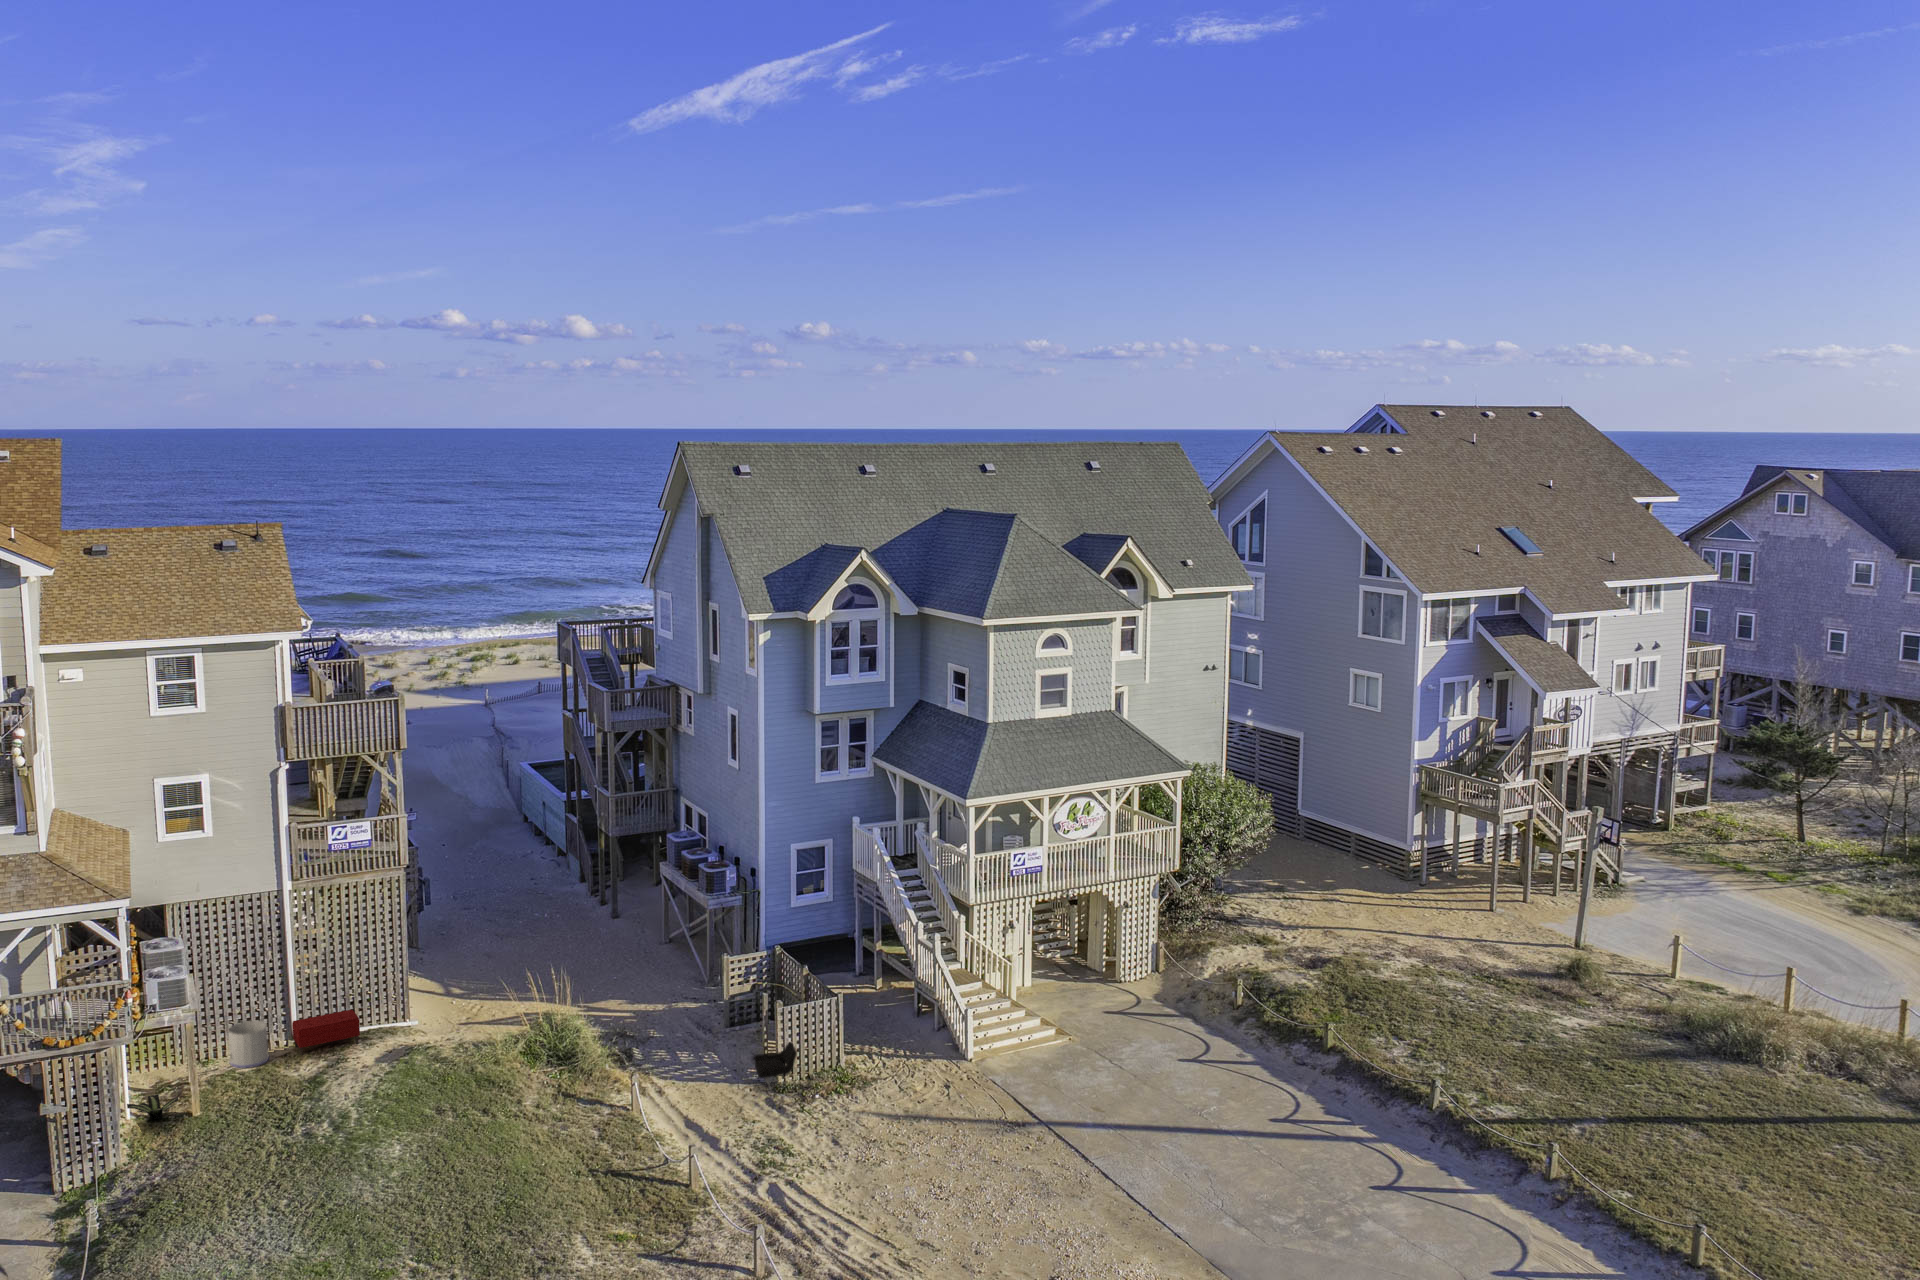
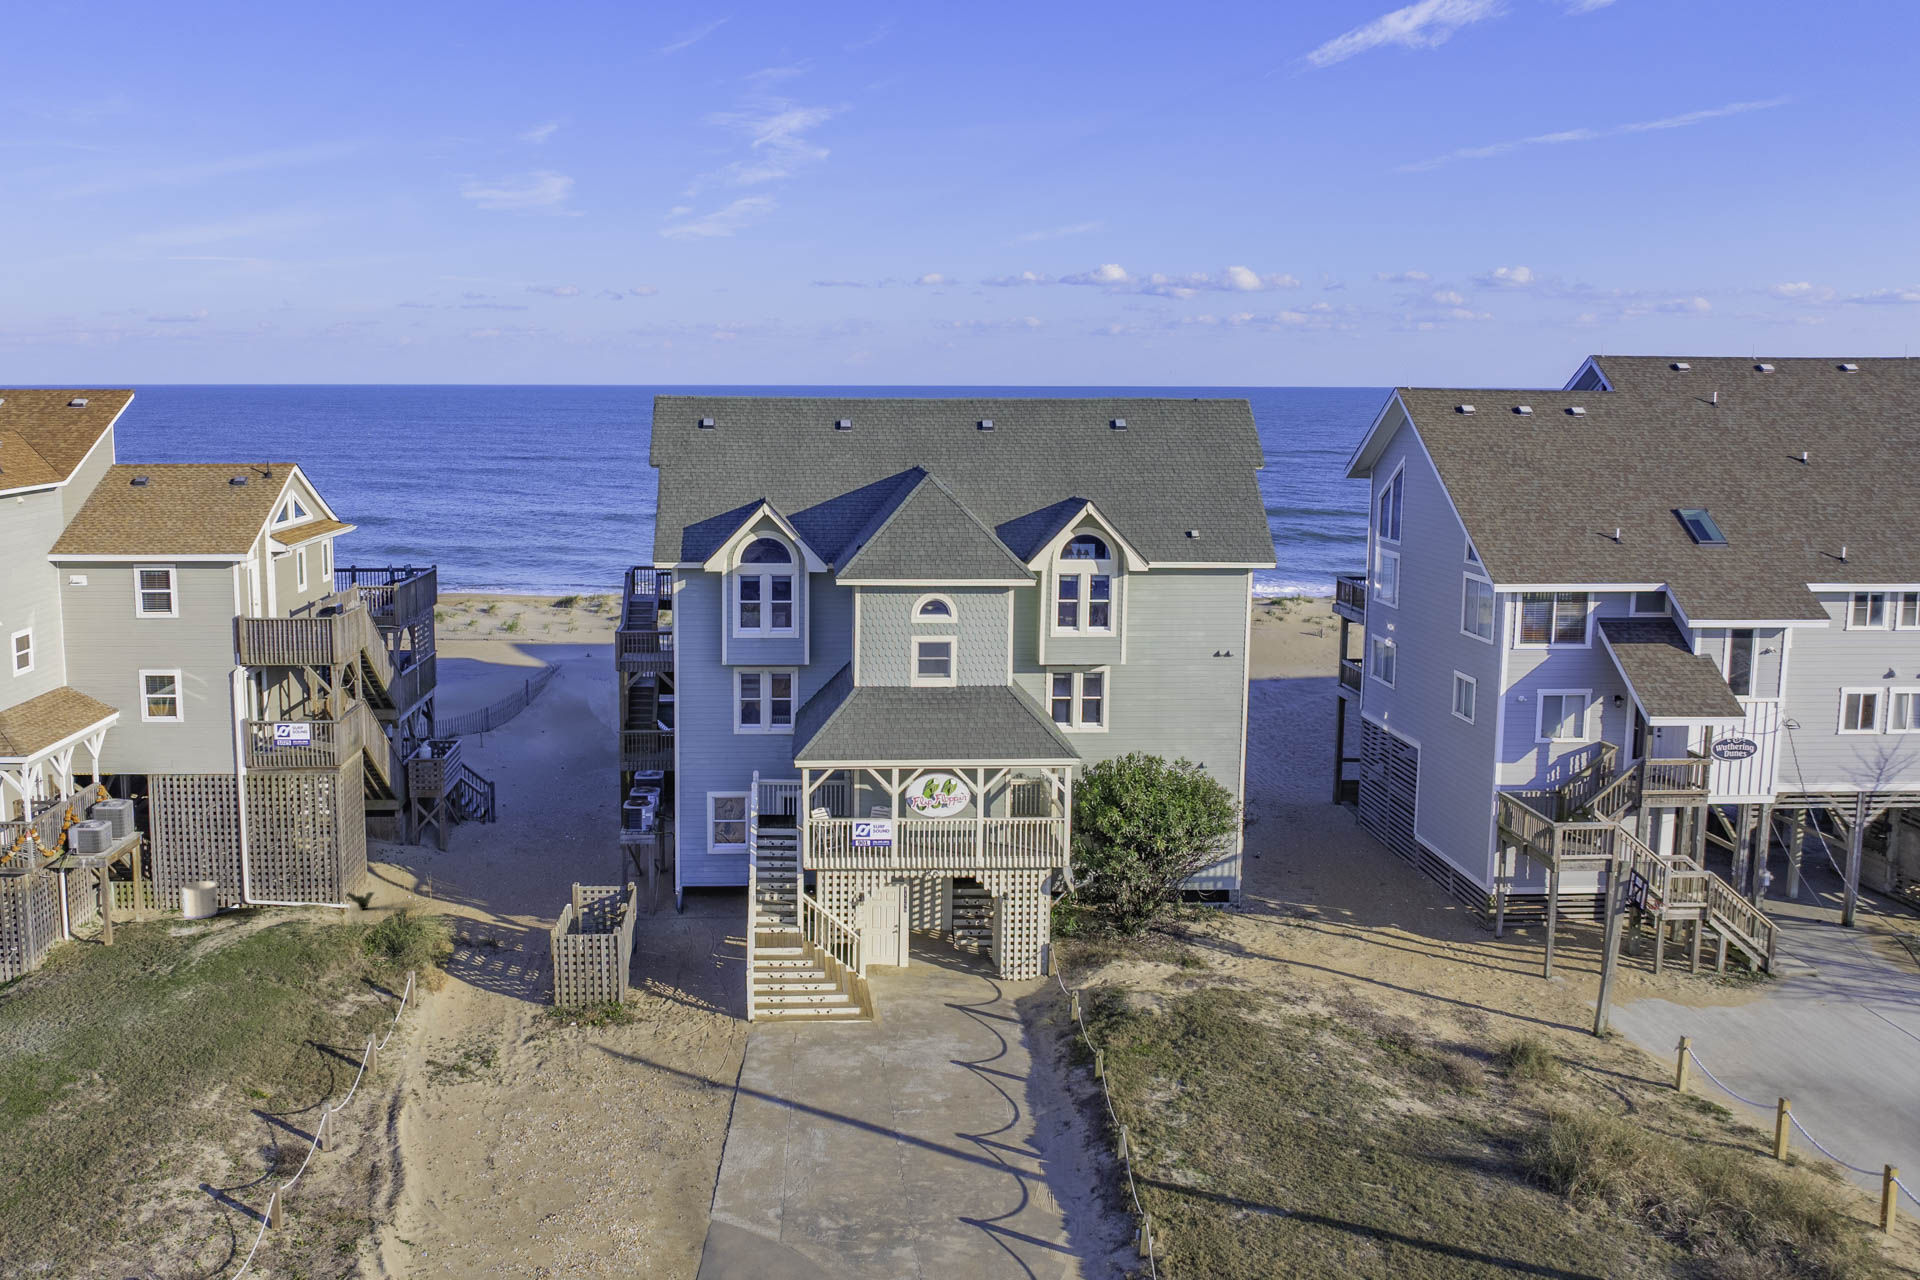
bench: present [292,1010,360,1055] -> none [236,886,296,916]
lounge chair: present [754,1042,797,1090] -> none [516,970,564,1013]
potted plant: present [127,1094,178,1120] -> present [346,892,374,910]

